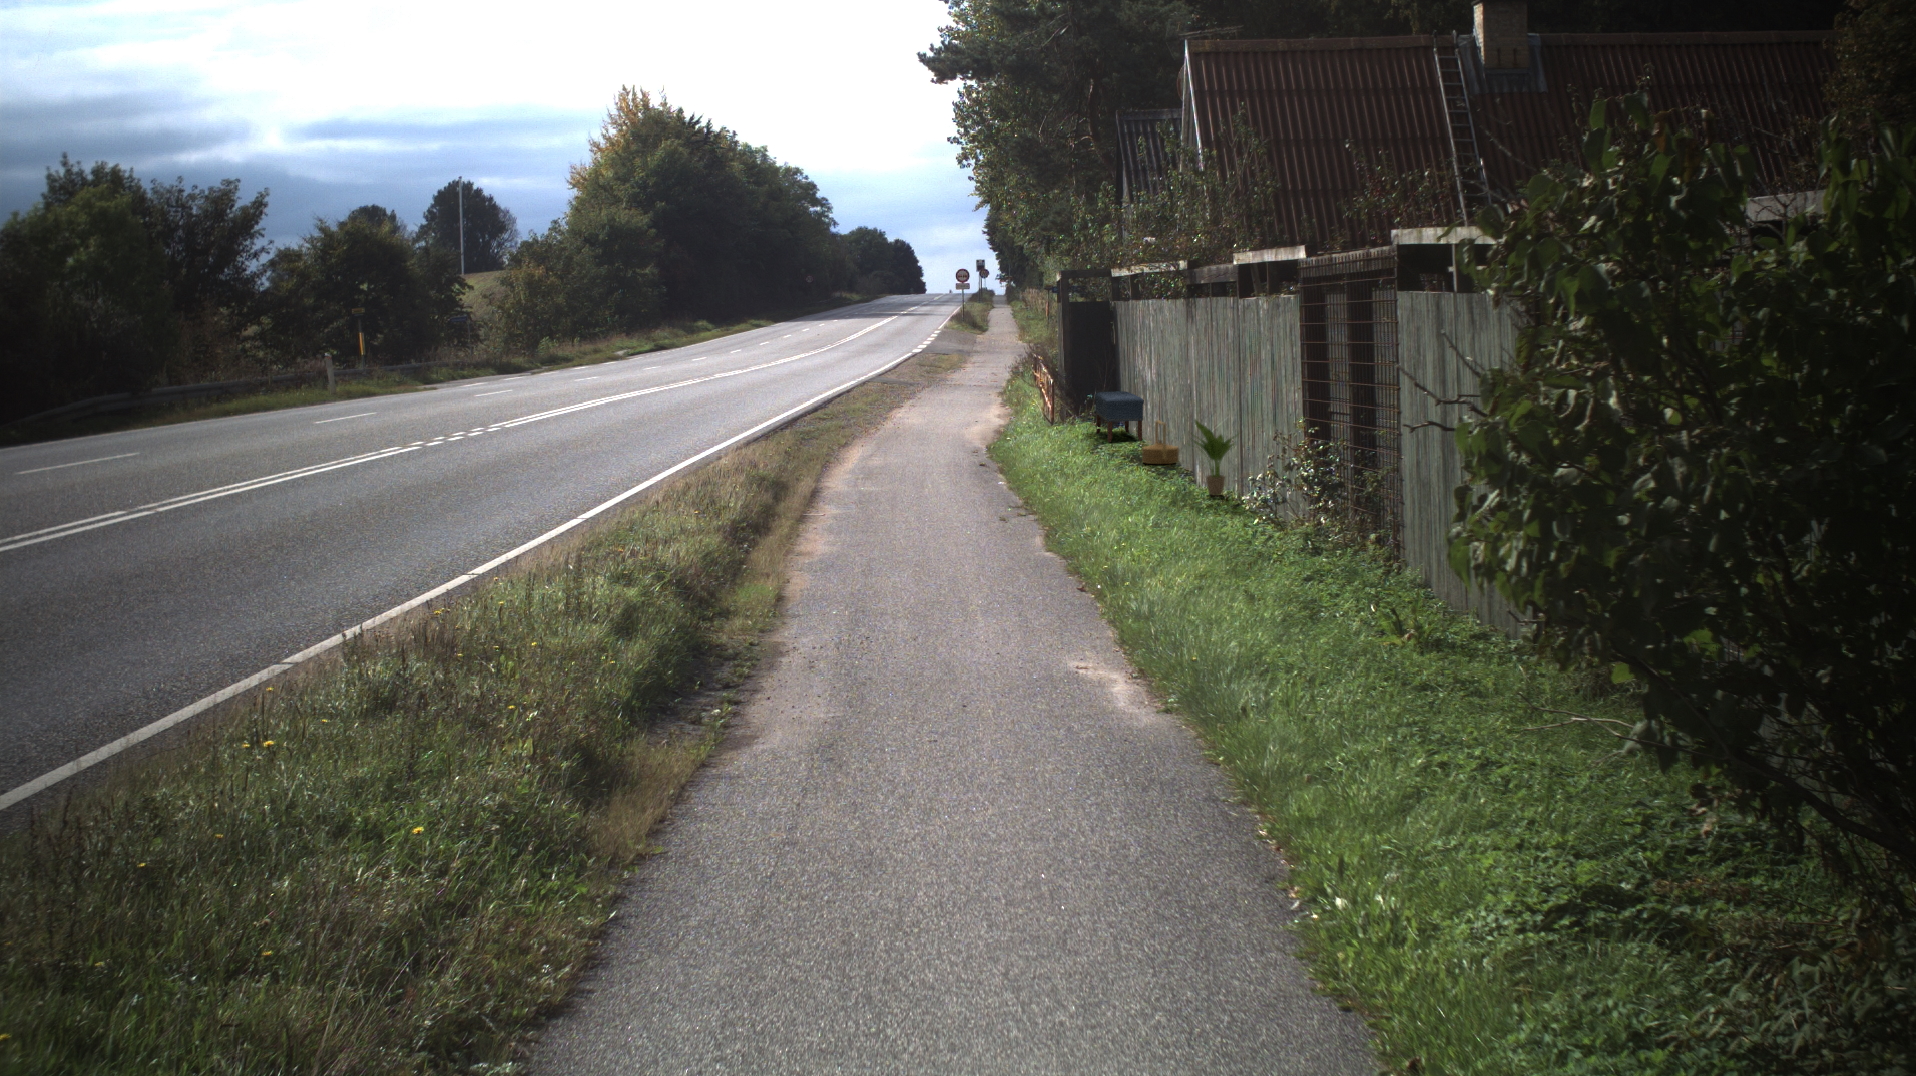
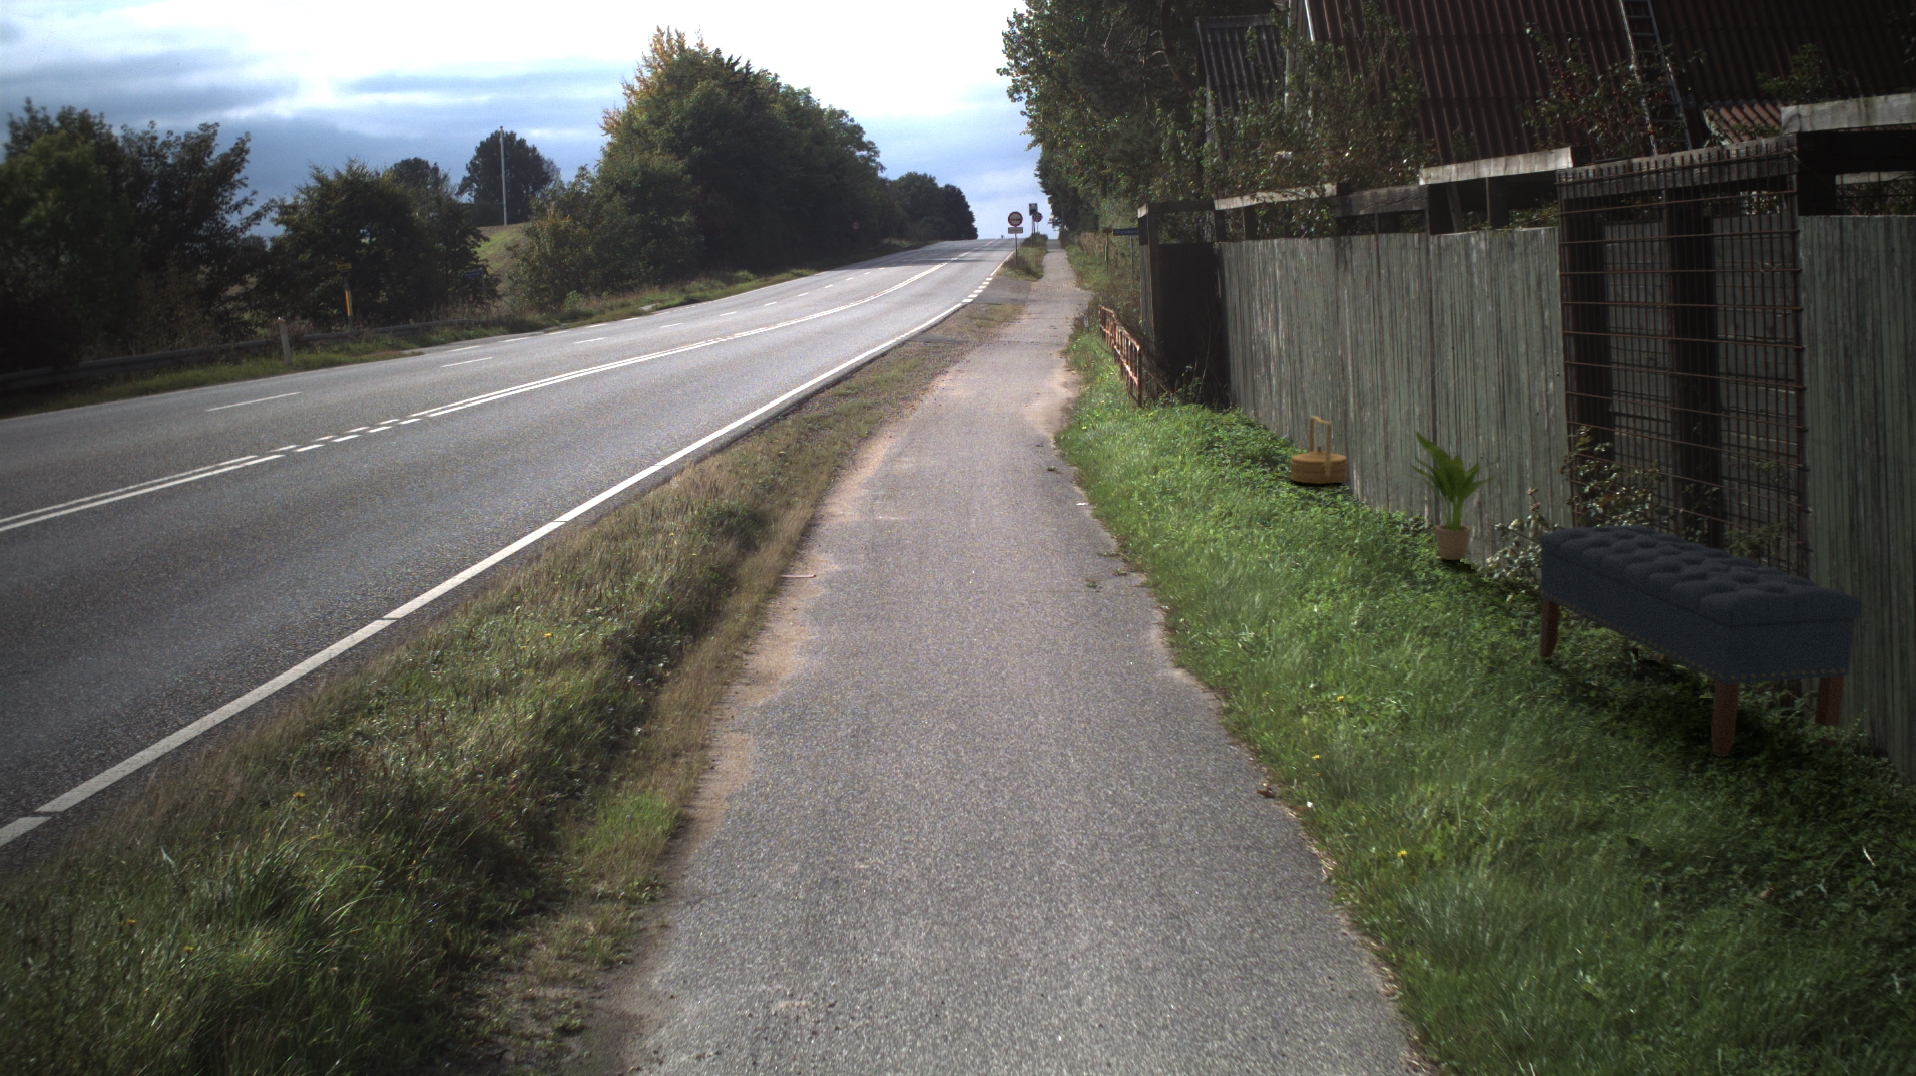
bench: present [1095,391,1144,442] -> present [1539,525,1862,756]

